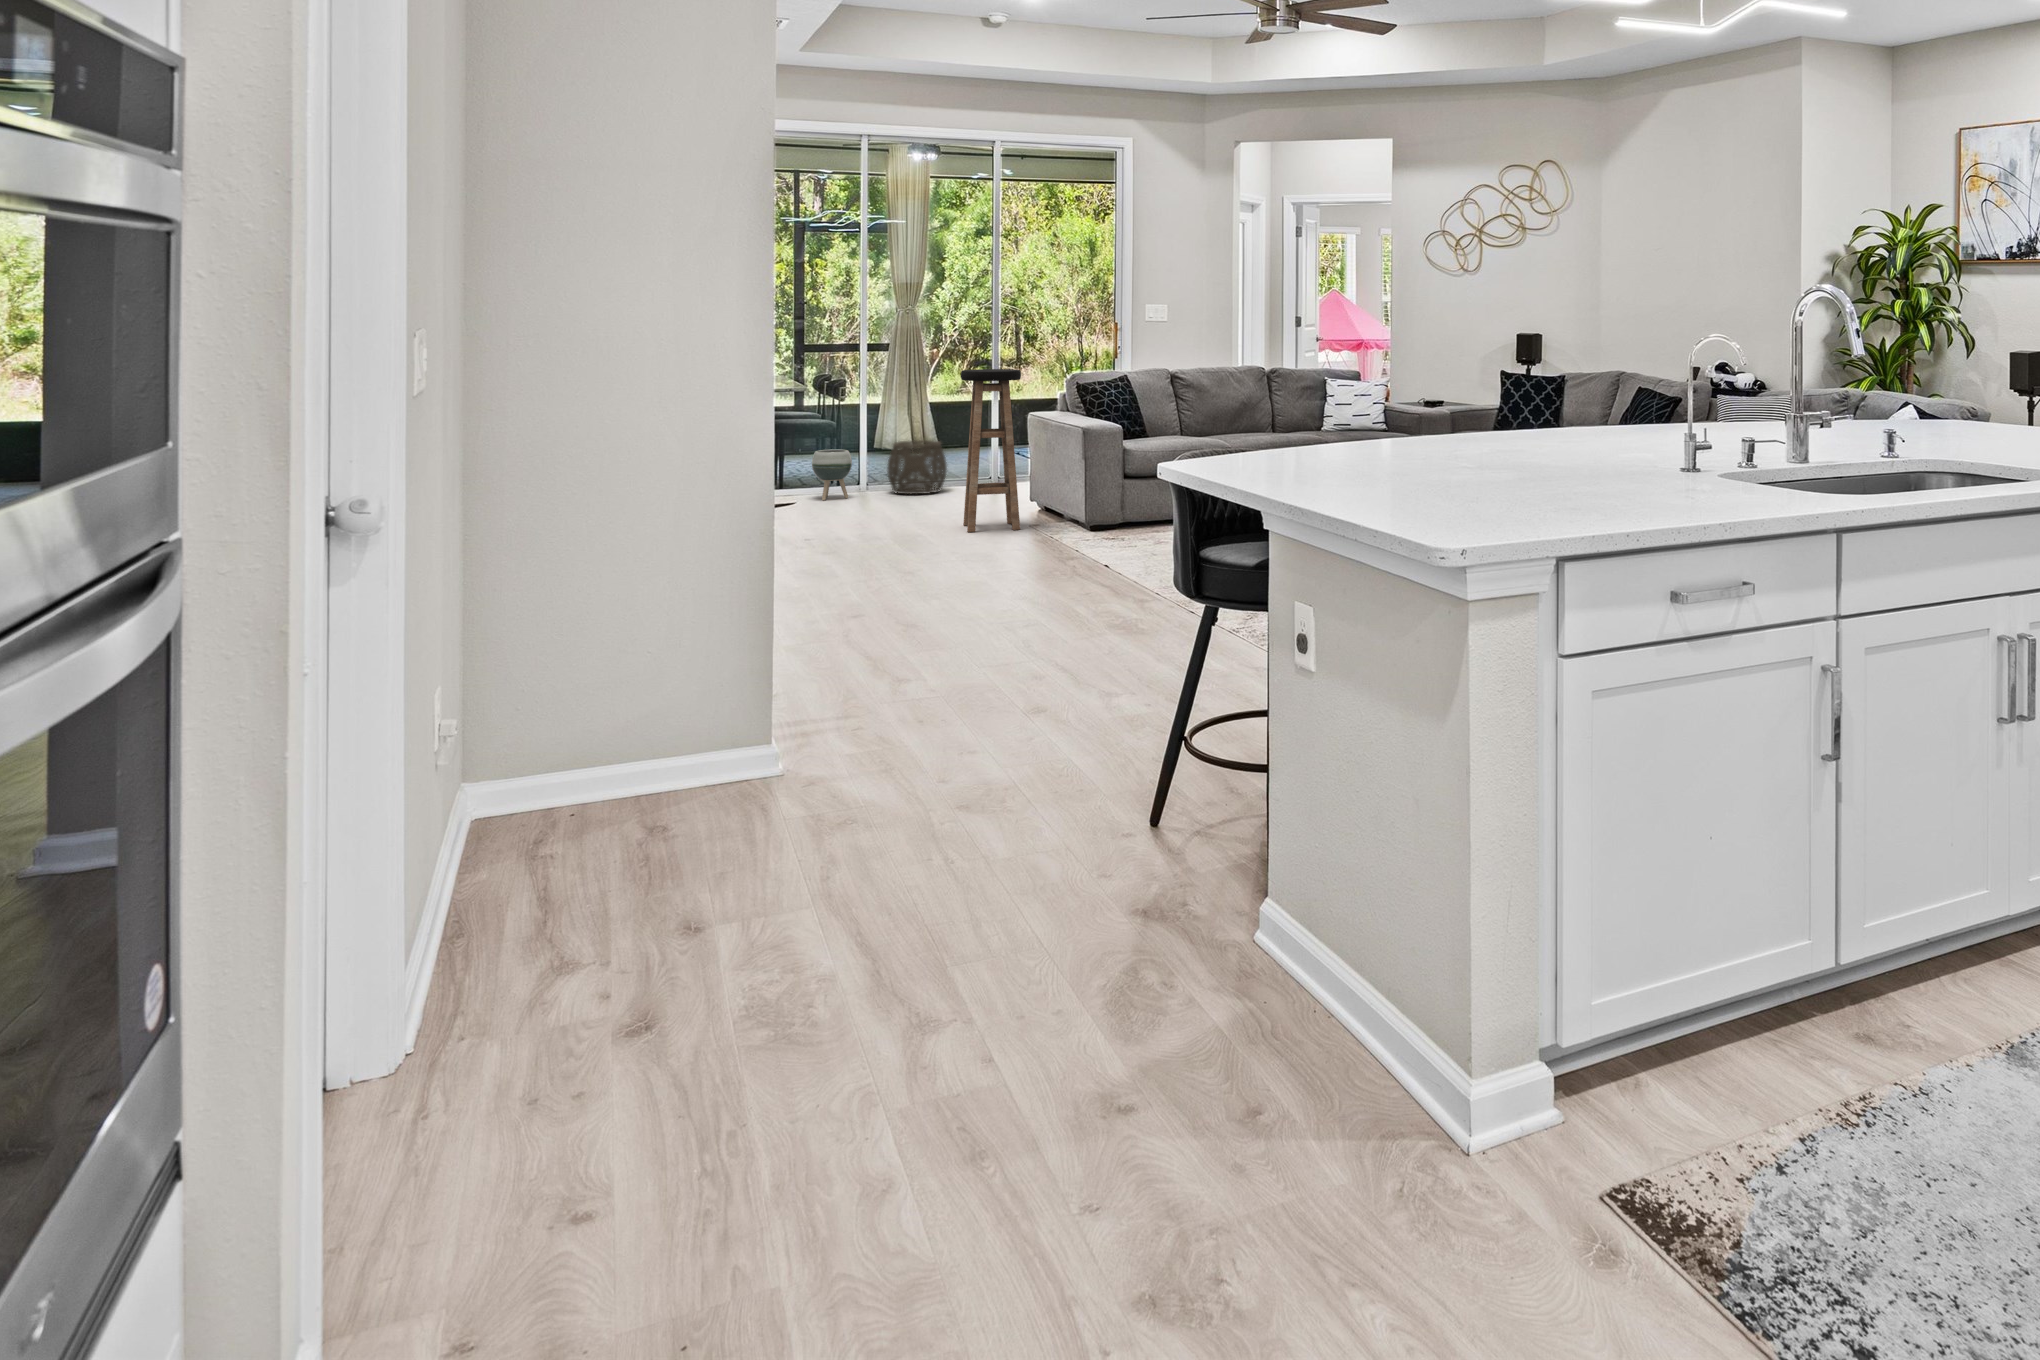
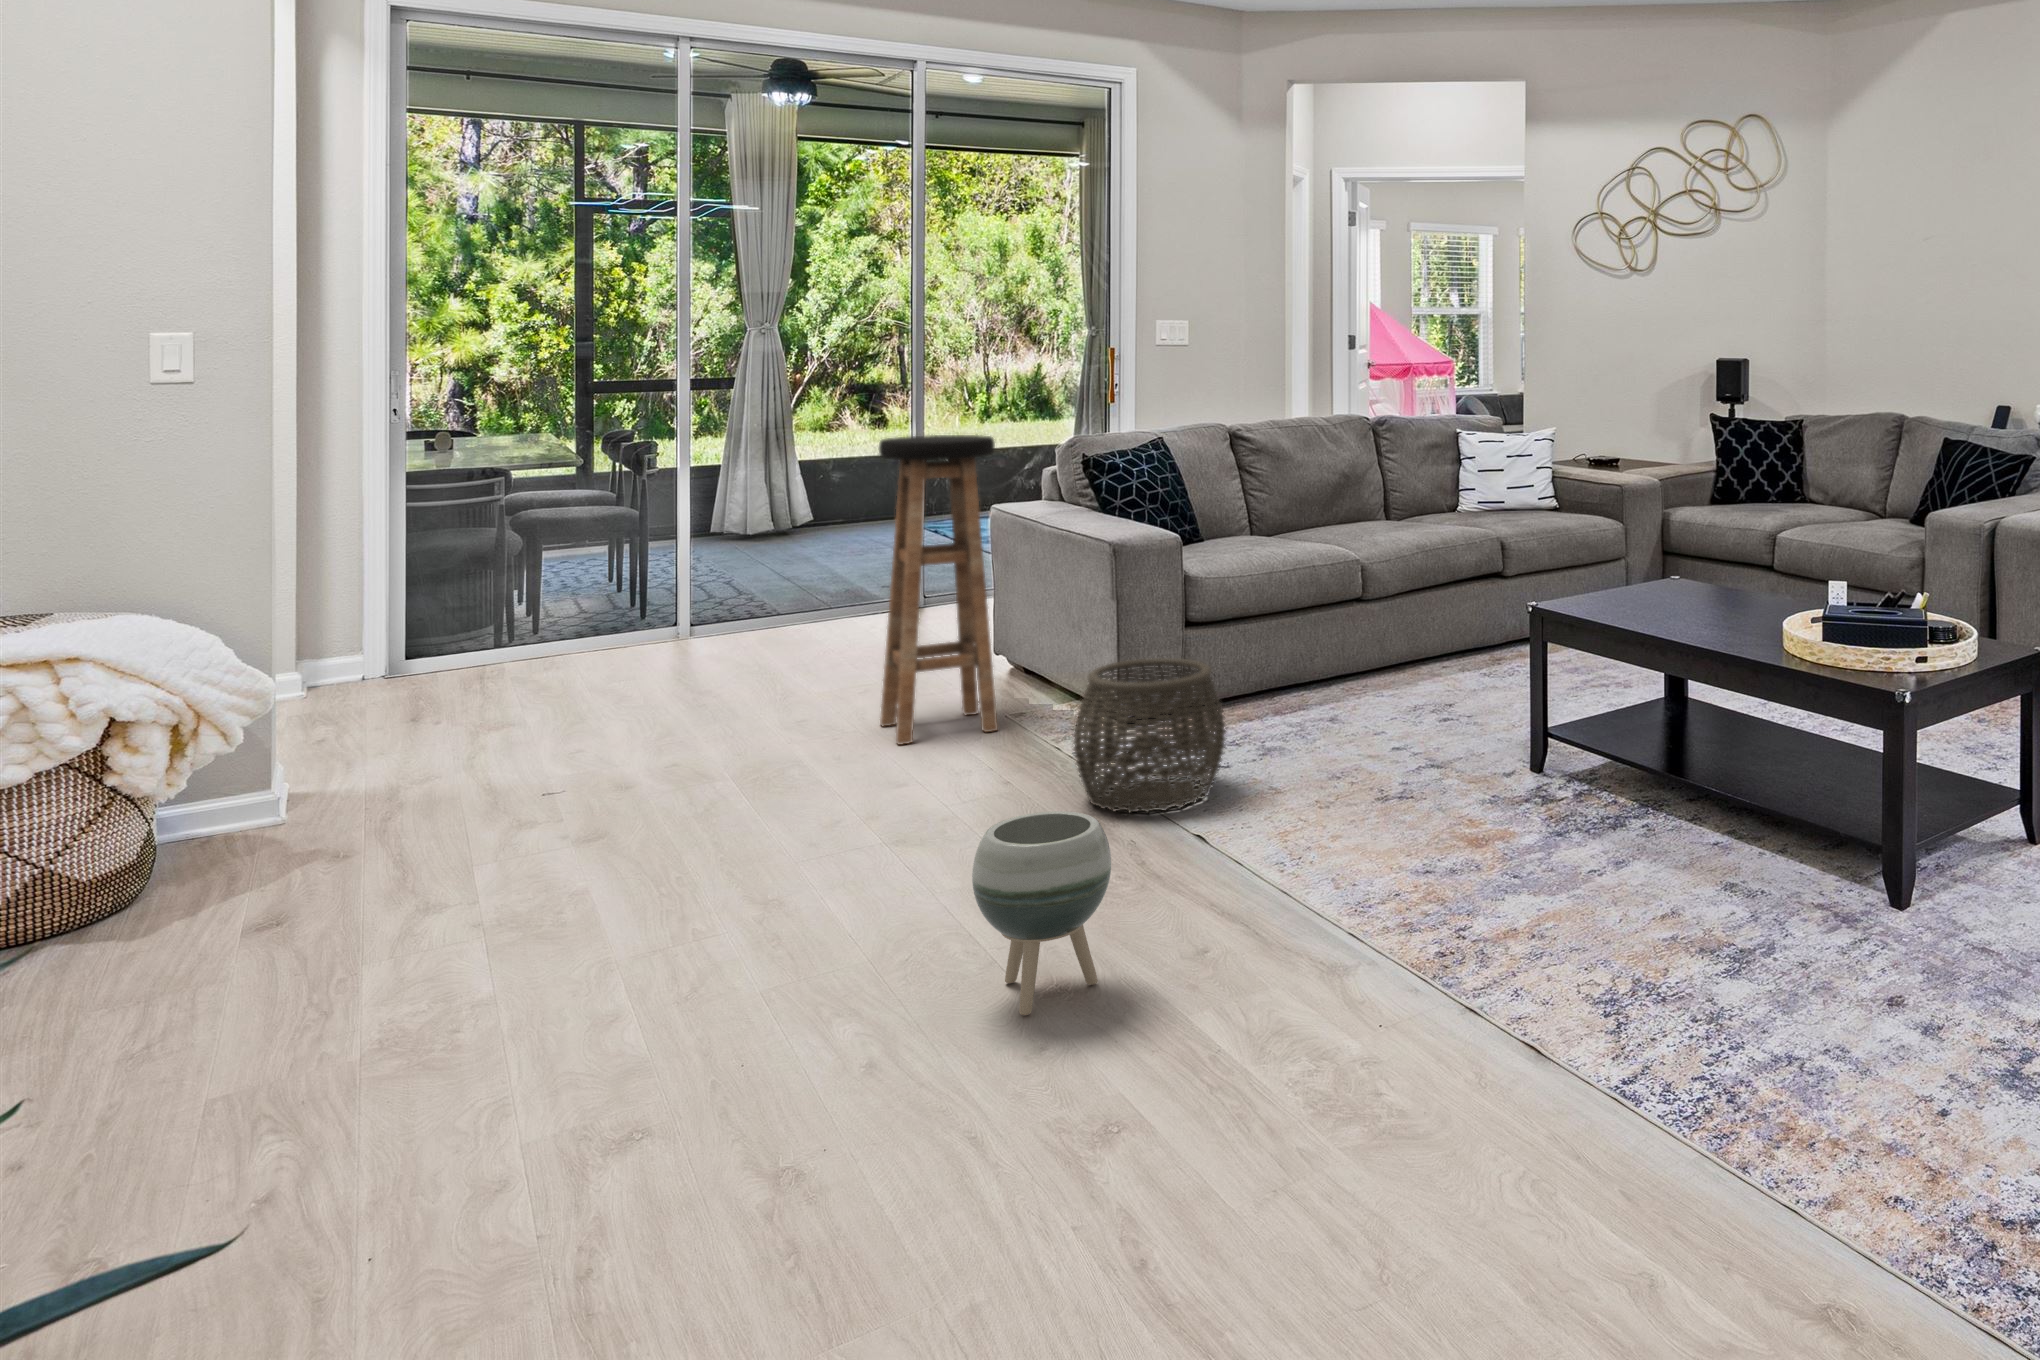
woven basket: present [887,440,947,494] -> present [1073,658,1226,812]
planter: present [812,449,852,500] -> present [972,811,1111,1016]

